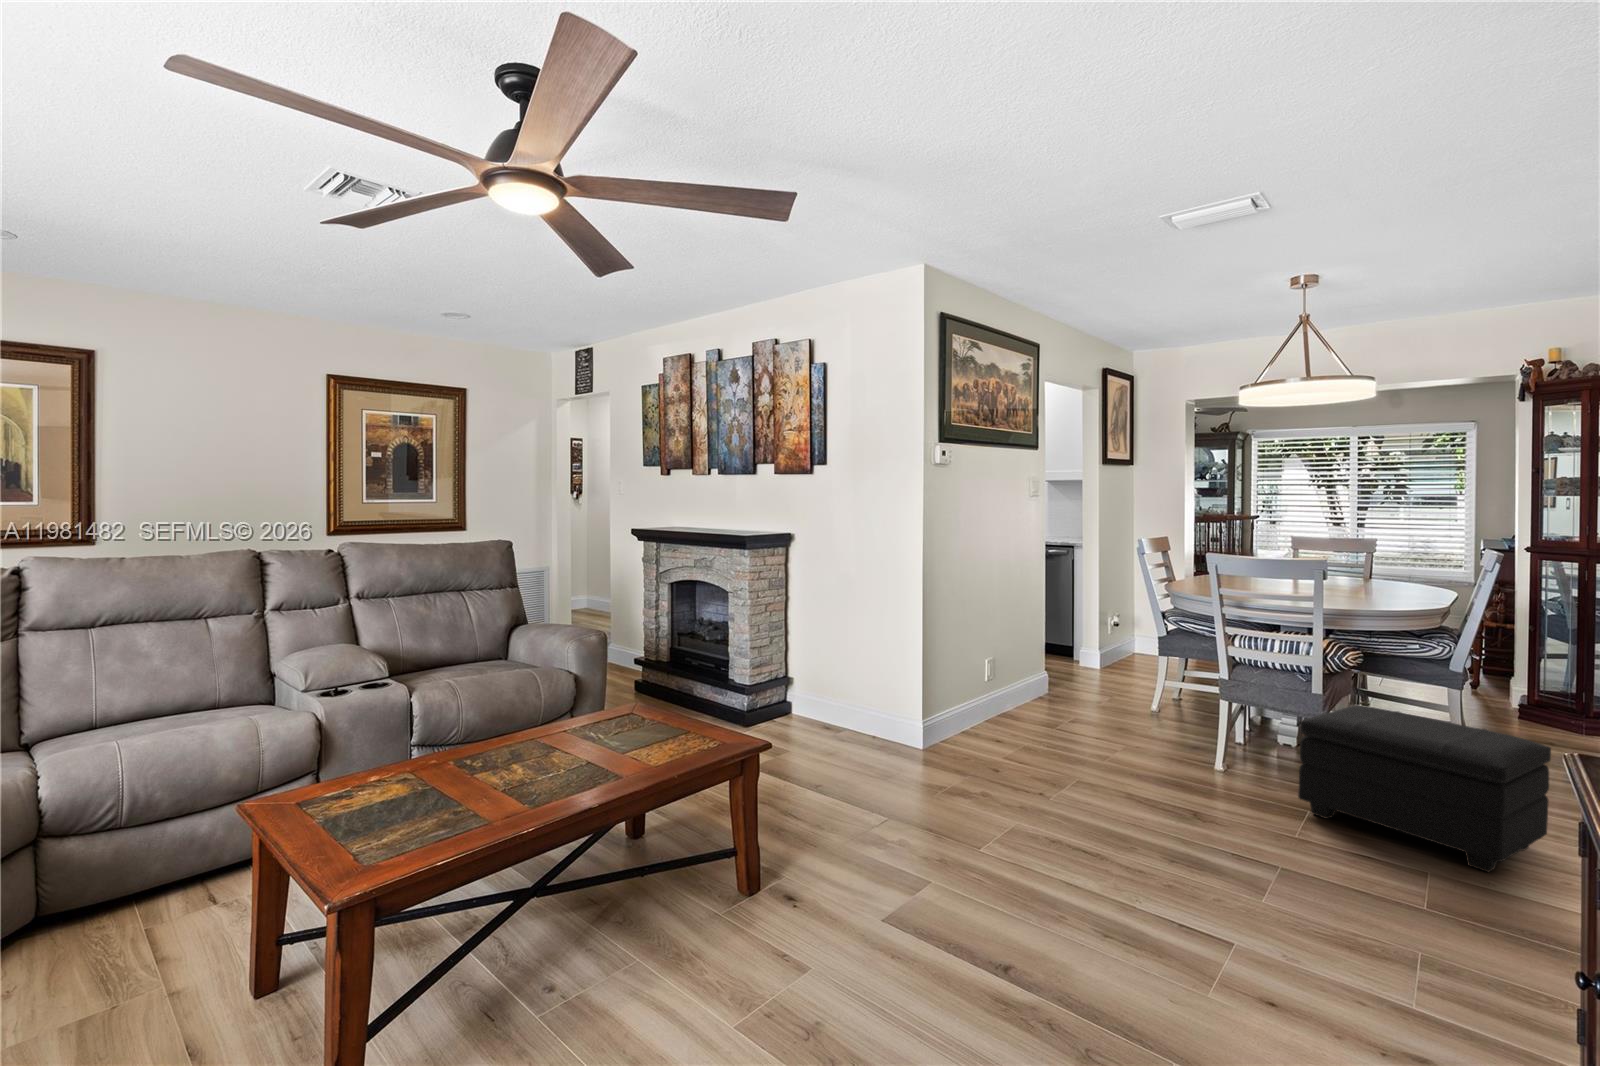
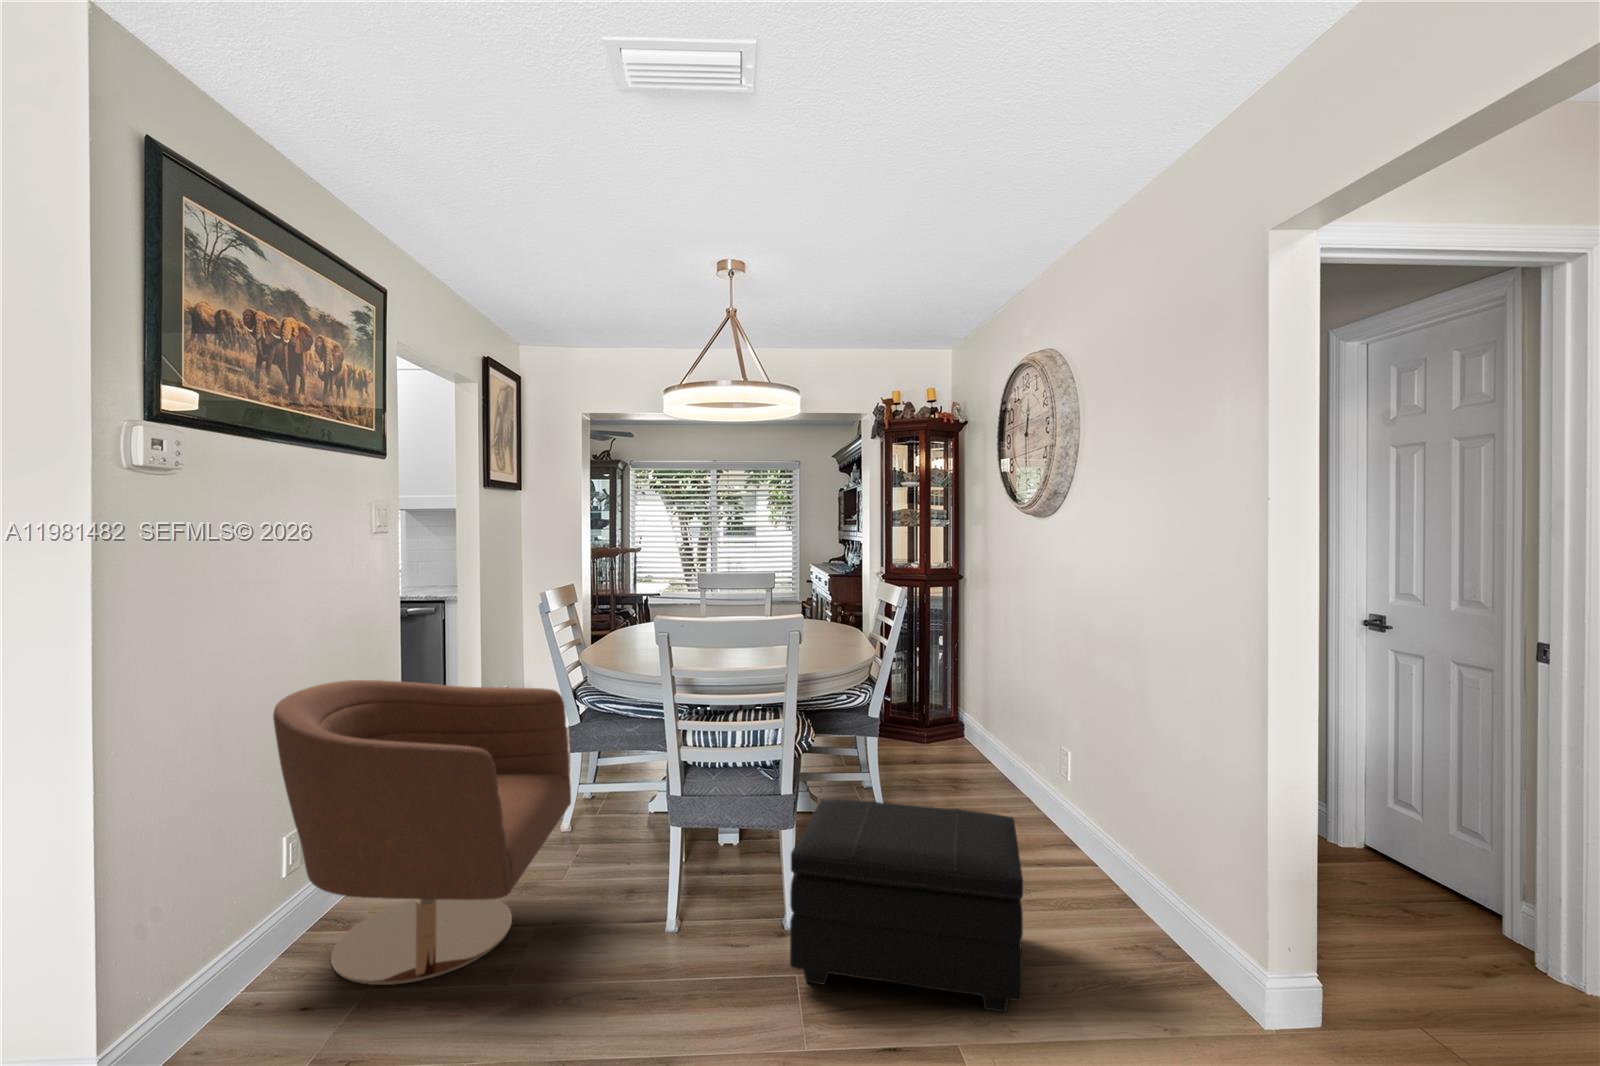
armchair: none [986,583,1153,750] -> present [273,680,571,985]

